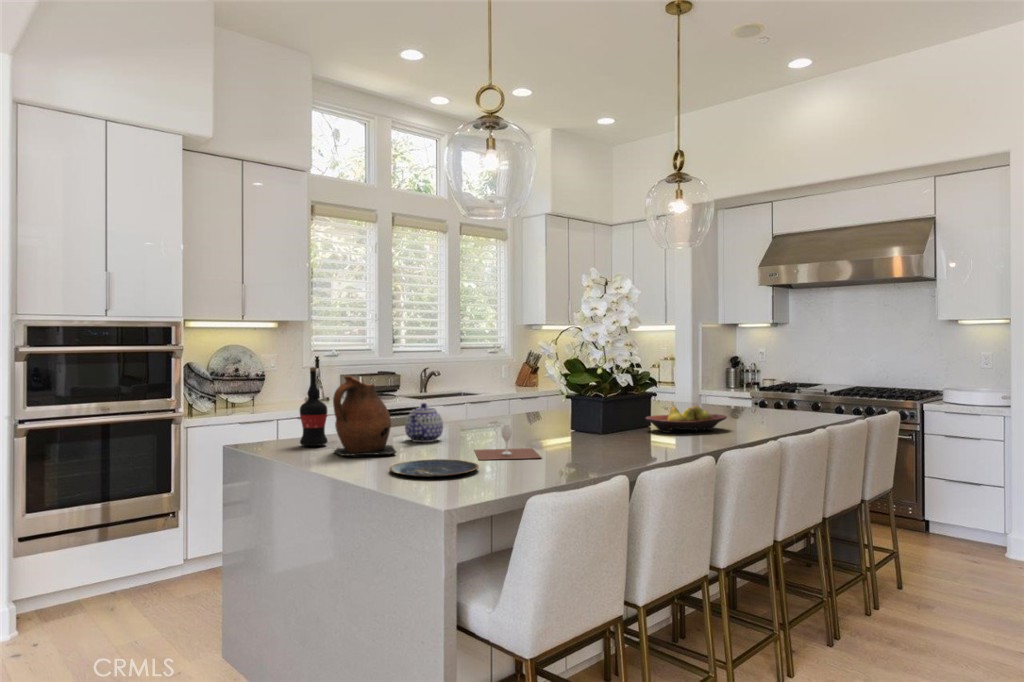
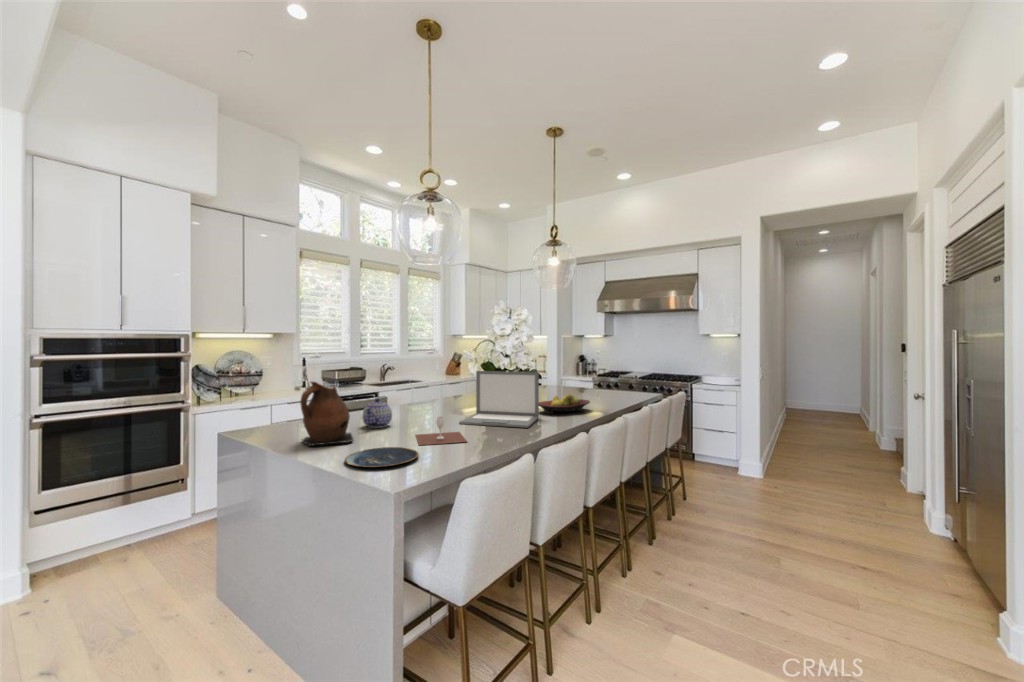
wine bottle: present [300,367,328,446] -> none [275,373,299,435]
laptop: none [533,369,647,446] -> present [459,371,539,428]

